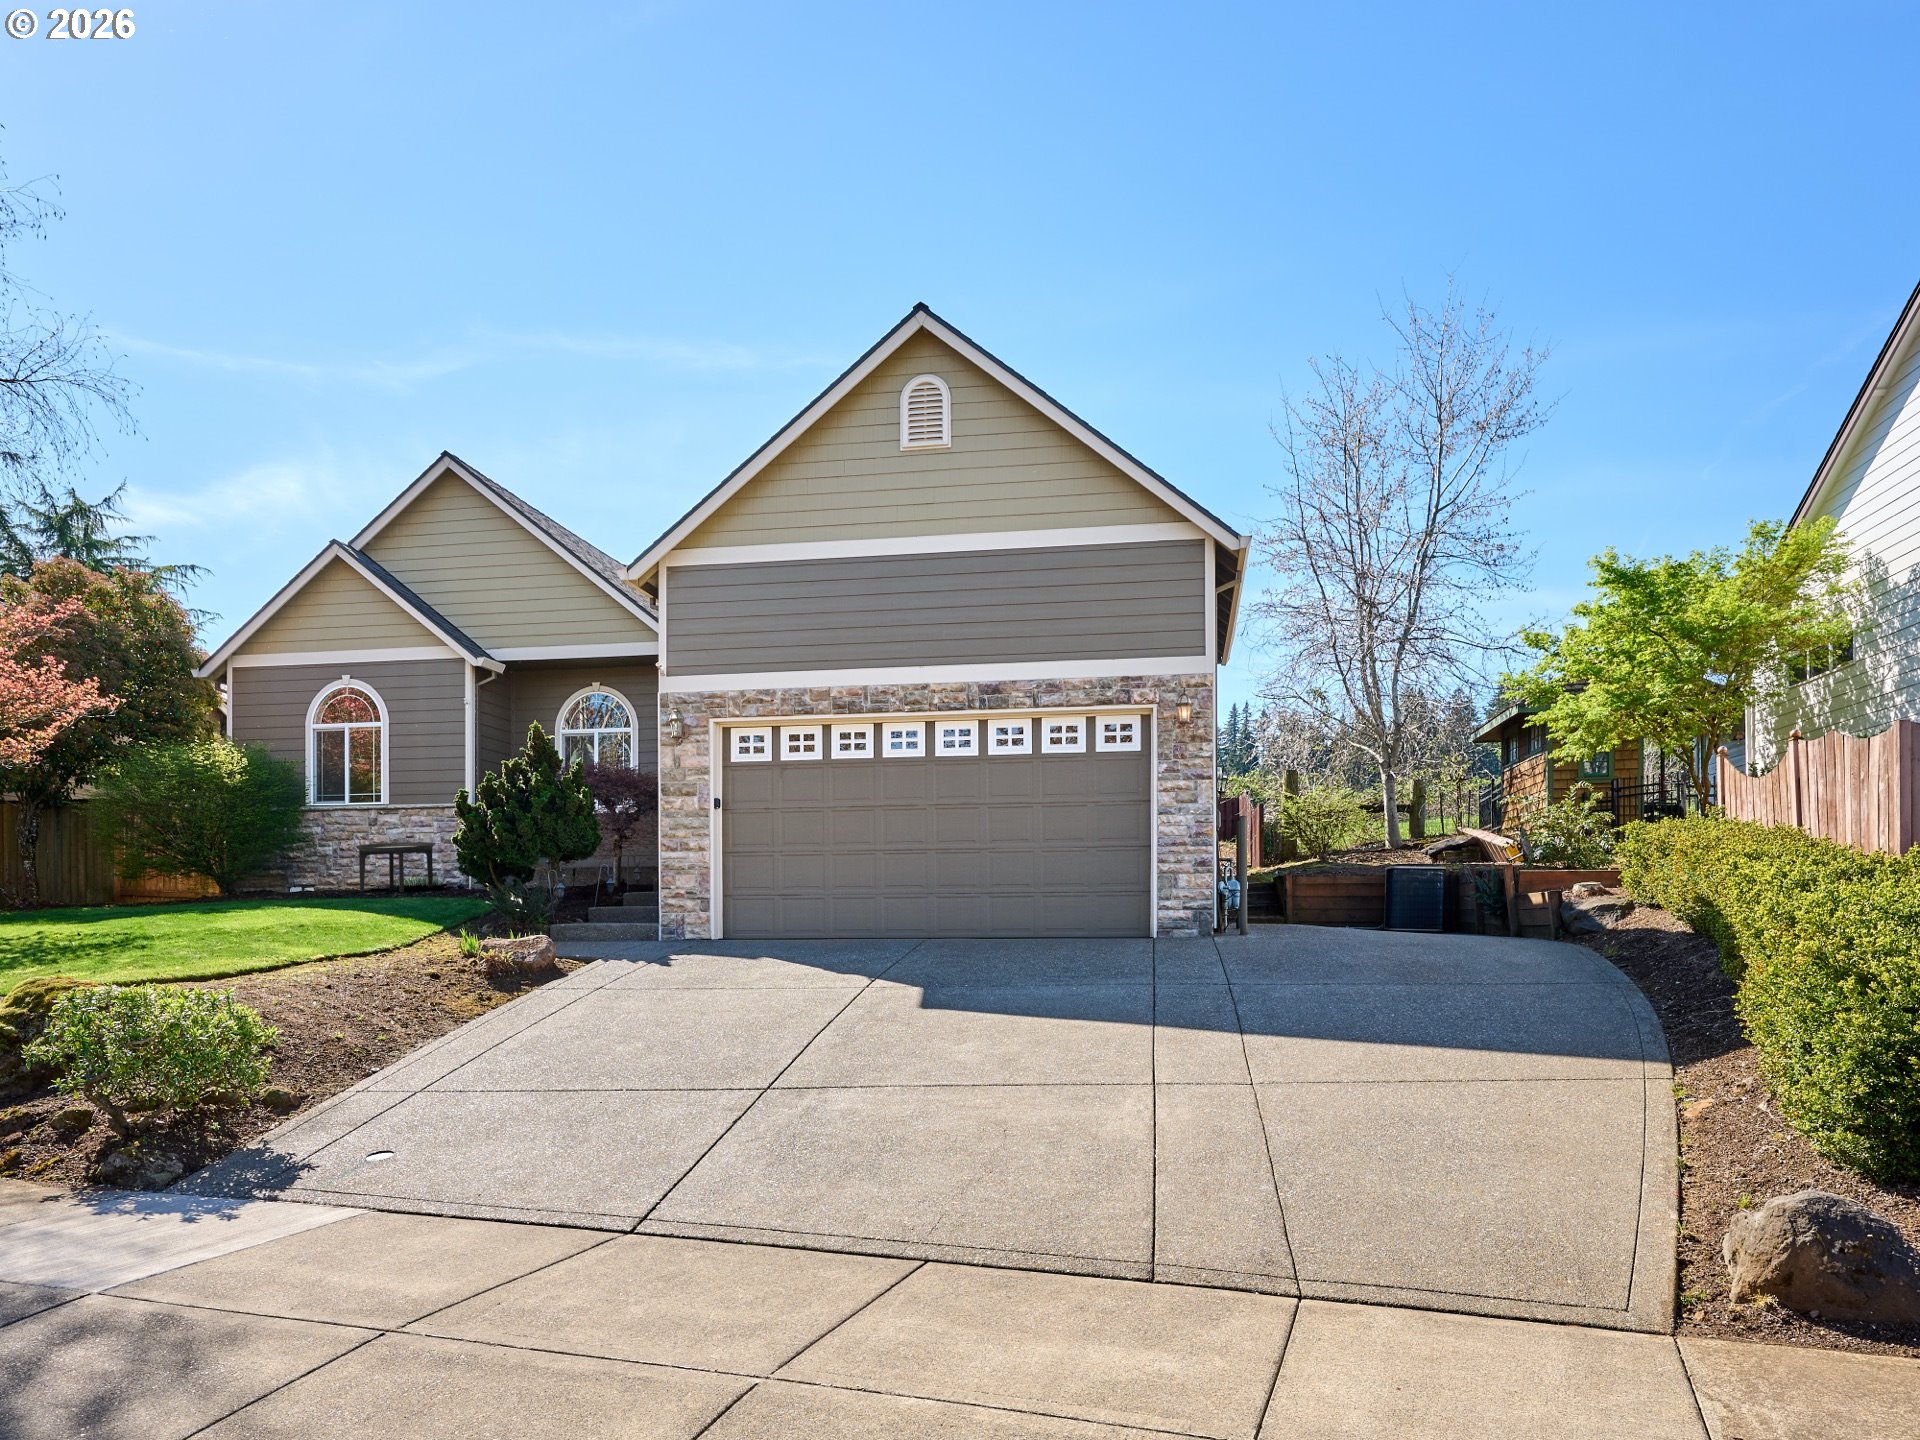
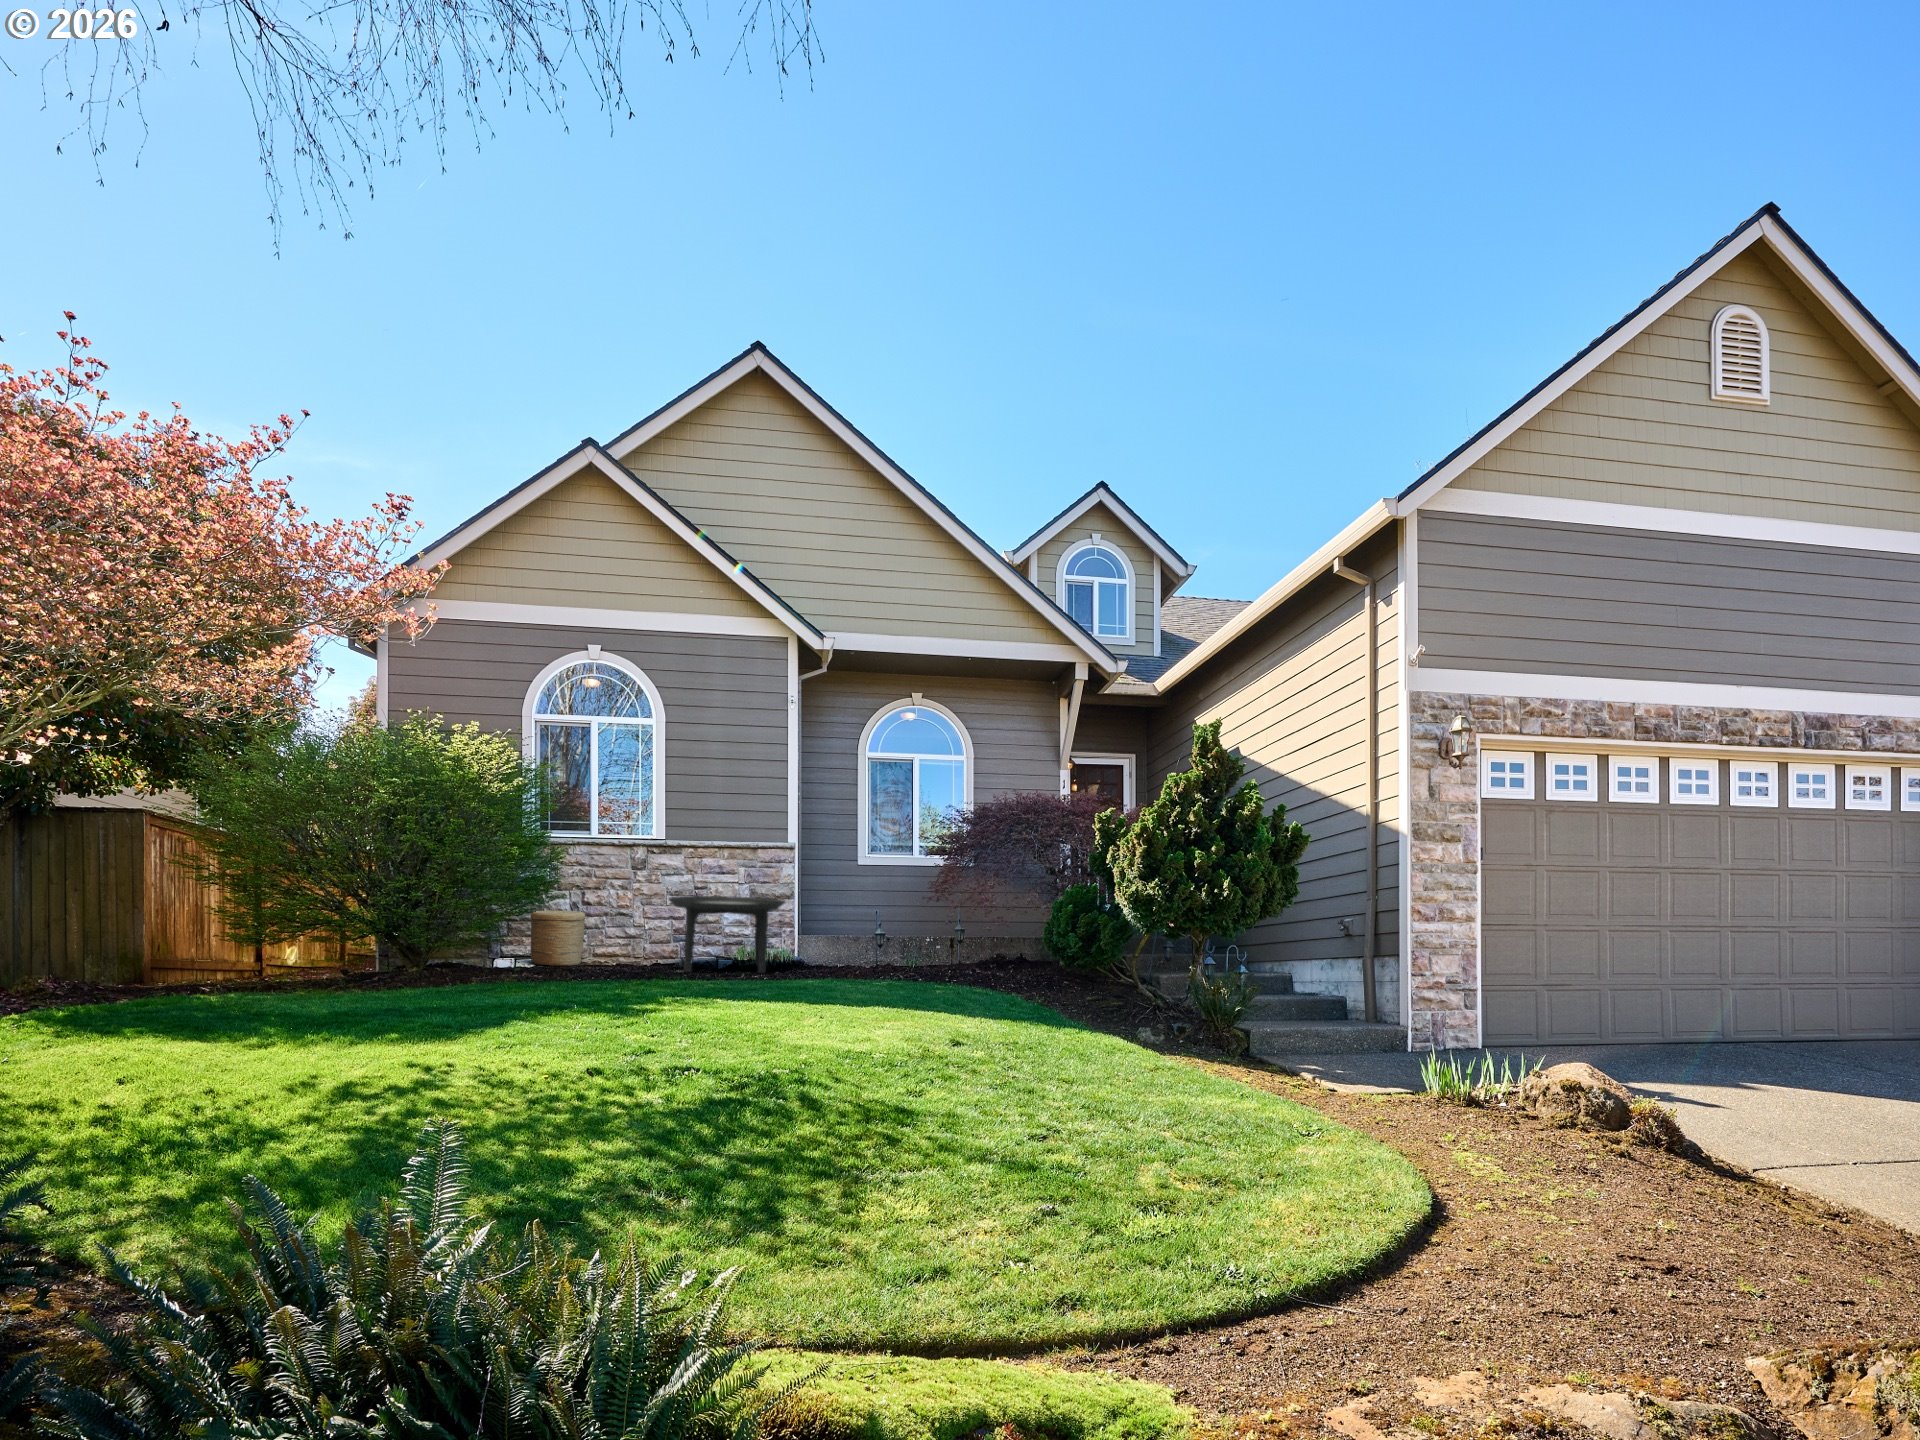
woven basket: none [299,853,335,888] -> present [530,910,585,966]

